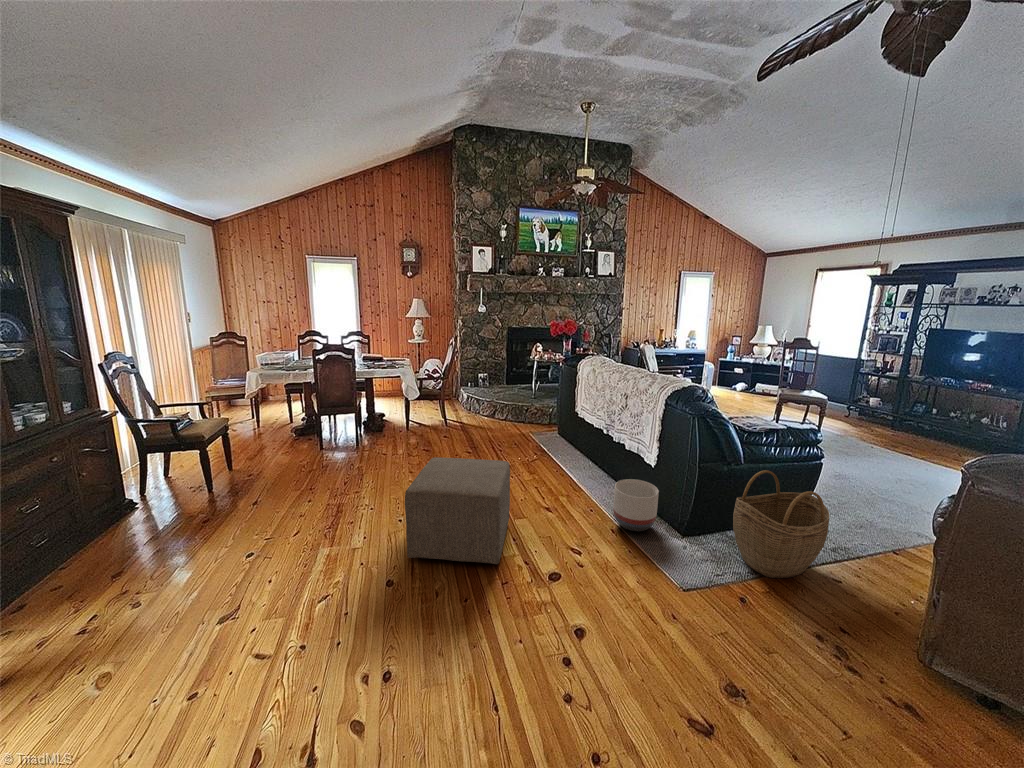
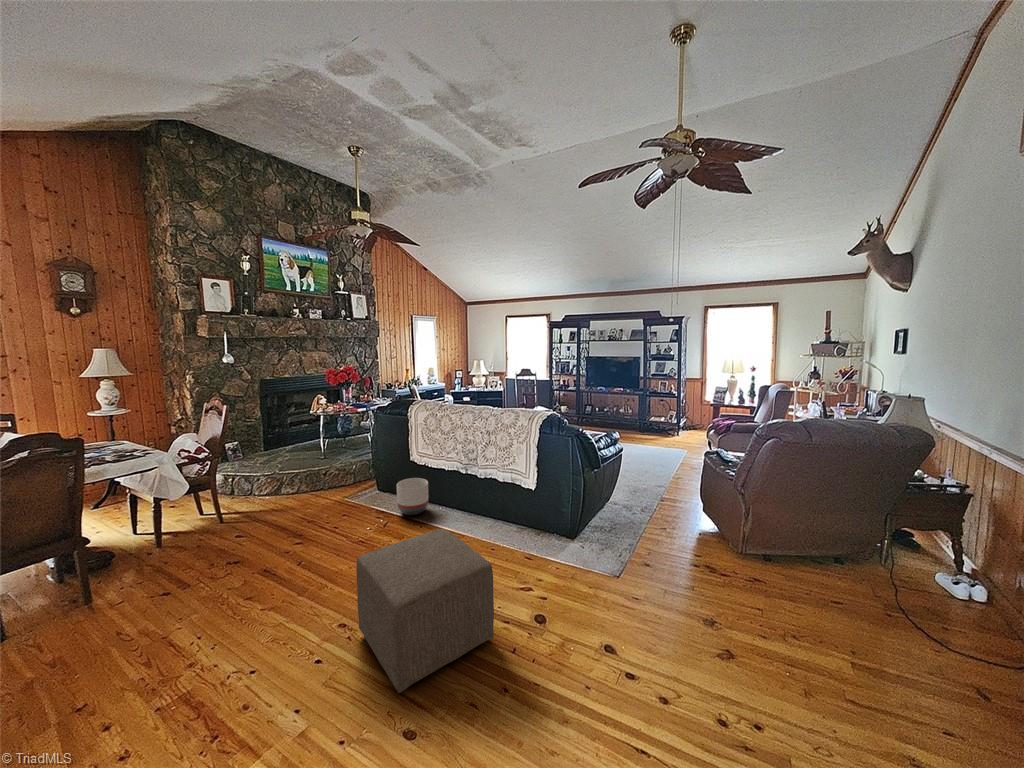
woven basket: present [733,470,829,578] -> none [605,468,655,542]
planter: present [613,479,659,531] -> present [397,478,428,515]

